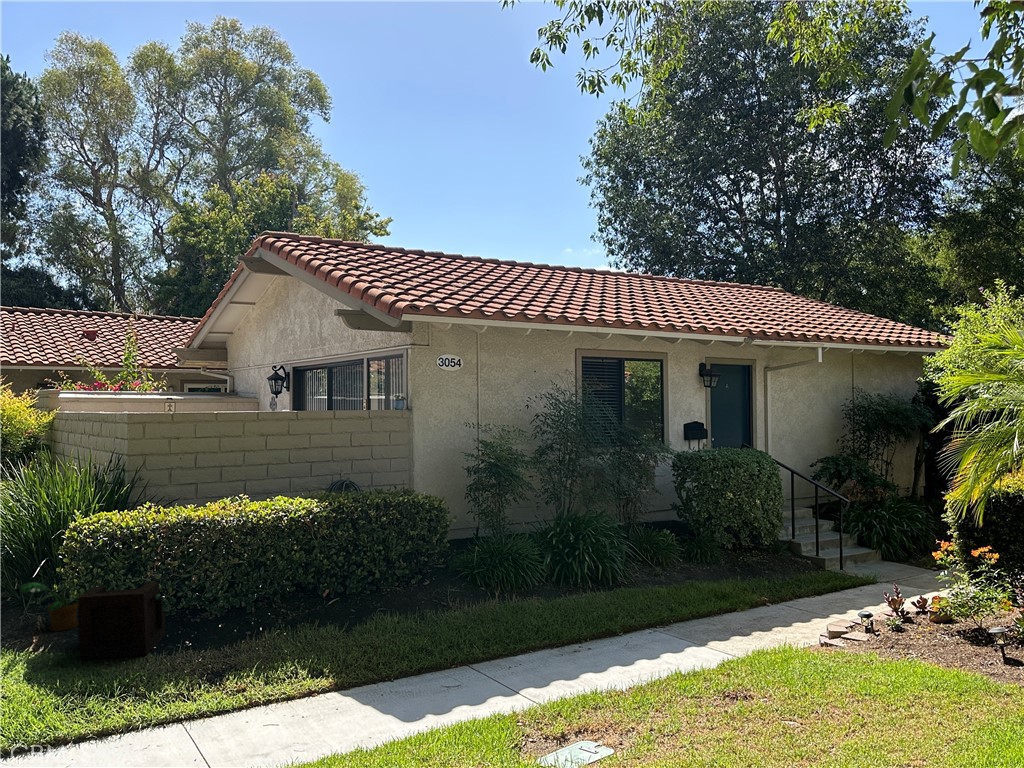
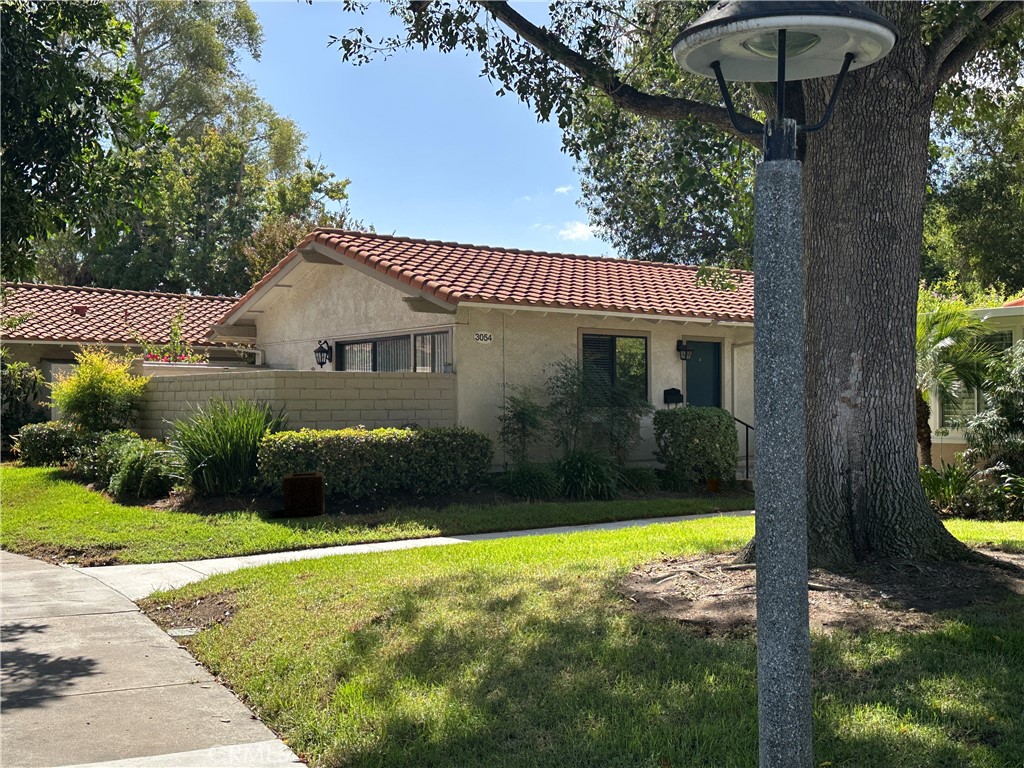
potted plant: present [20,582,78,631] -> present [698,465,721,491]

